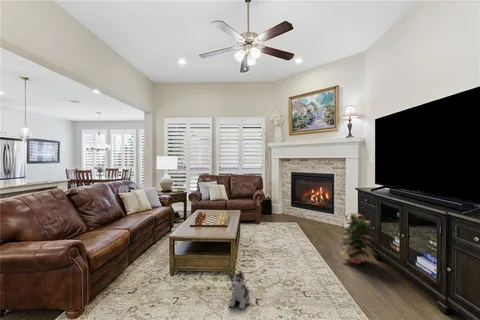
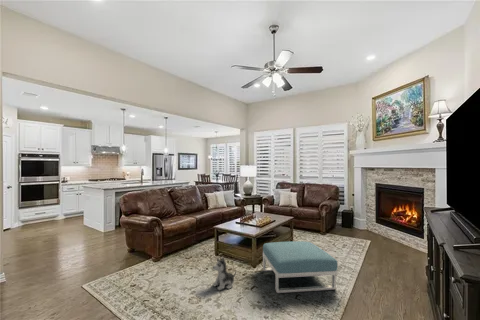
decorative plant: present [340,213,374,264] -> none [366,231,418,295]
footstool: none [252,234,330,291] -> present [263,241,338,293]

